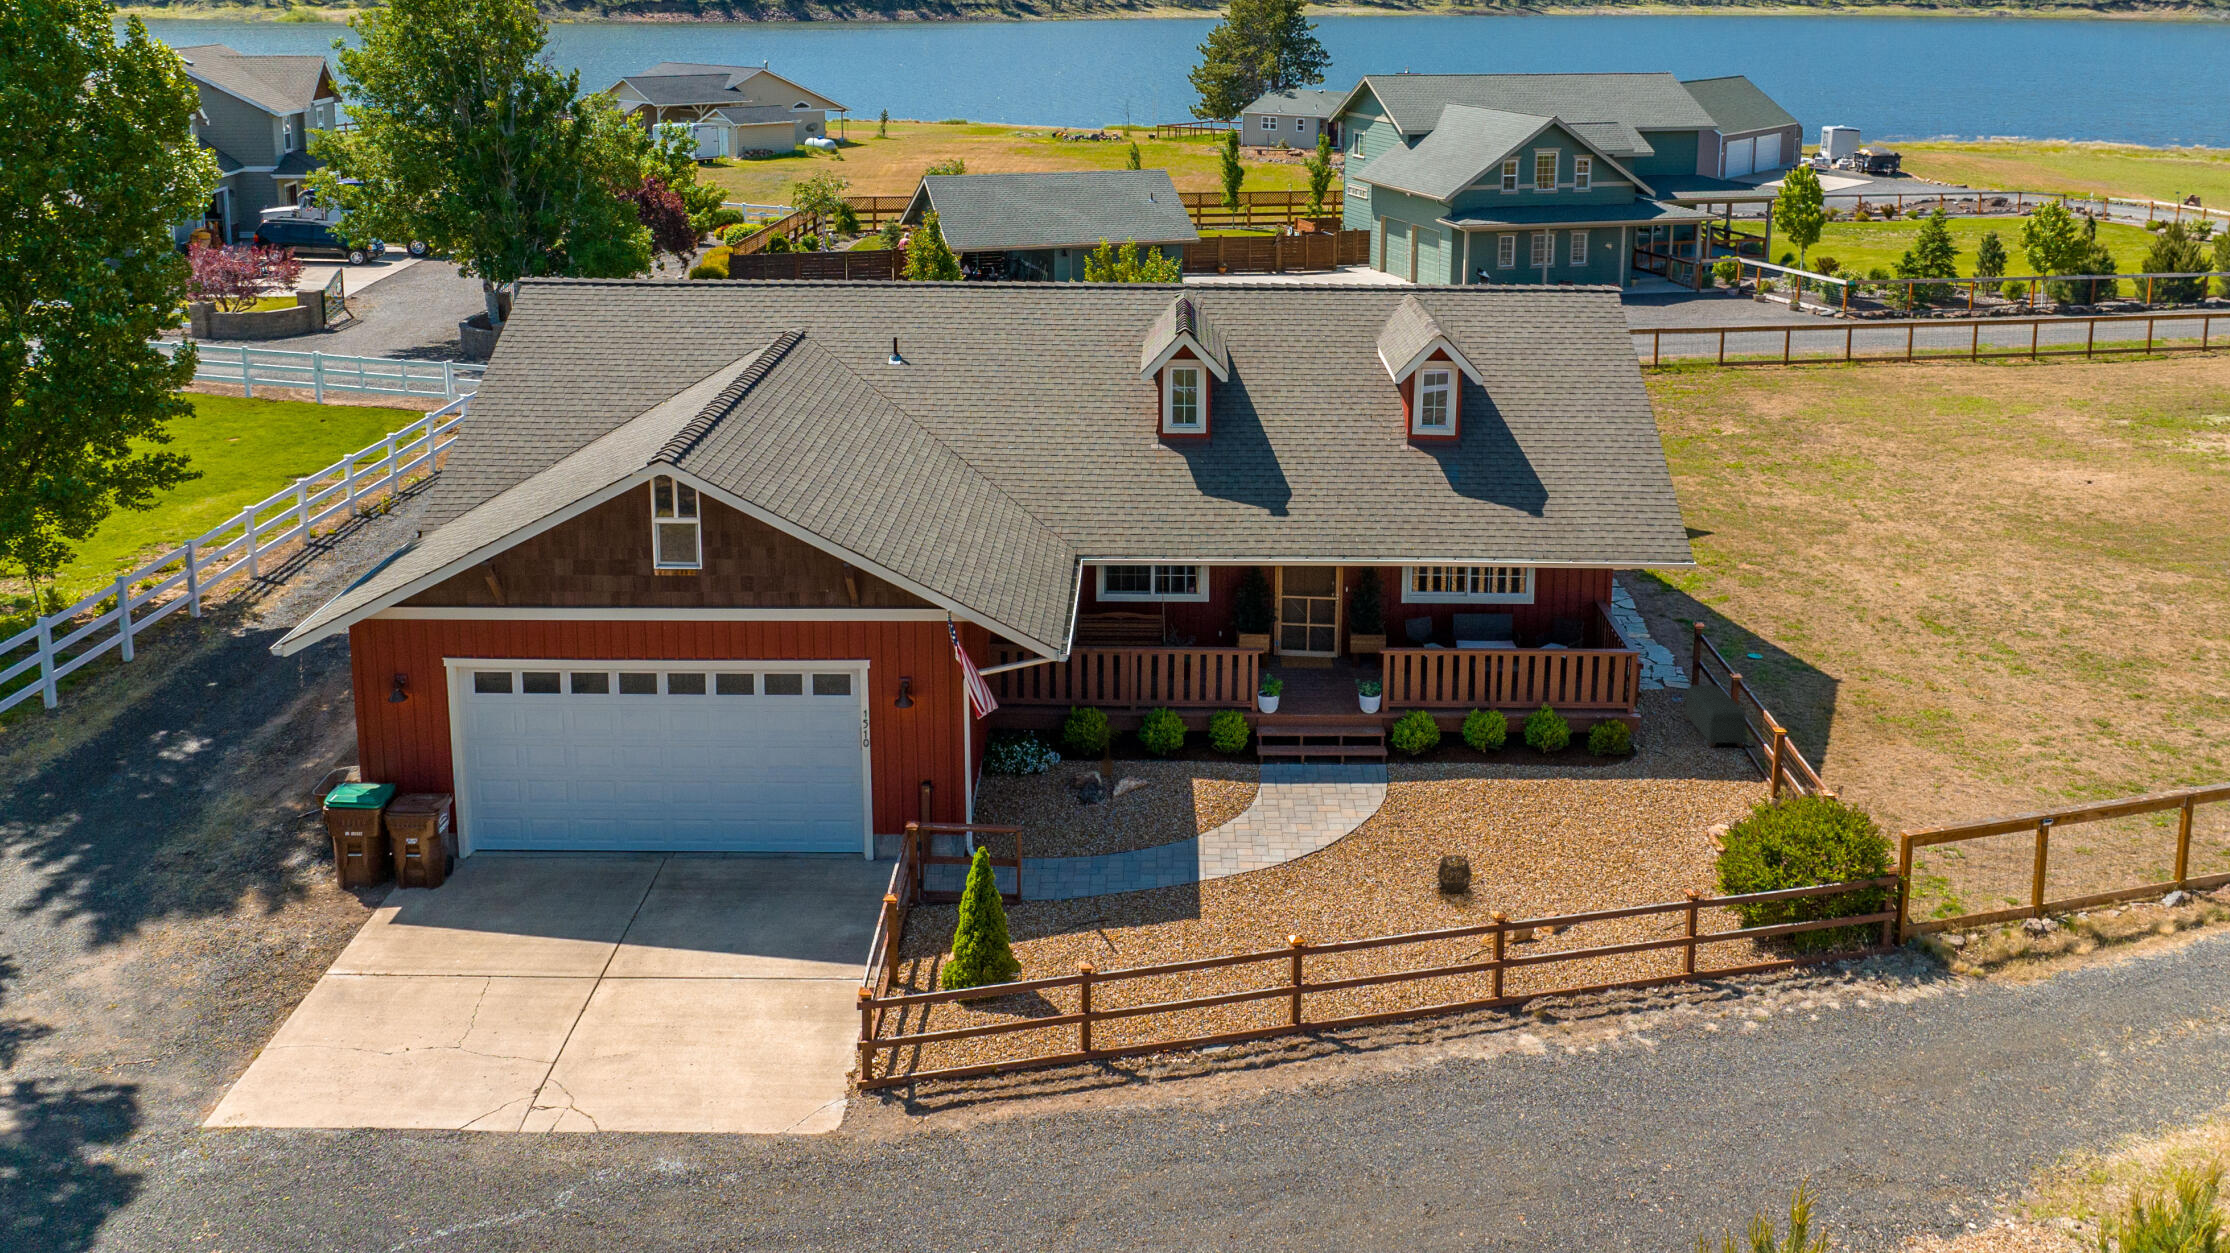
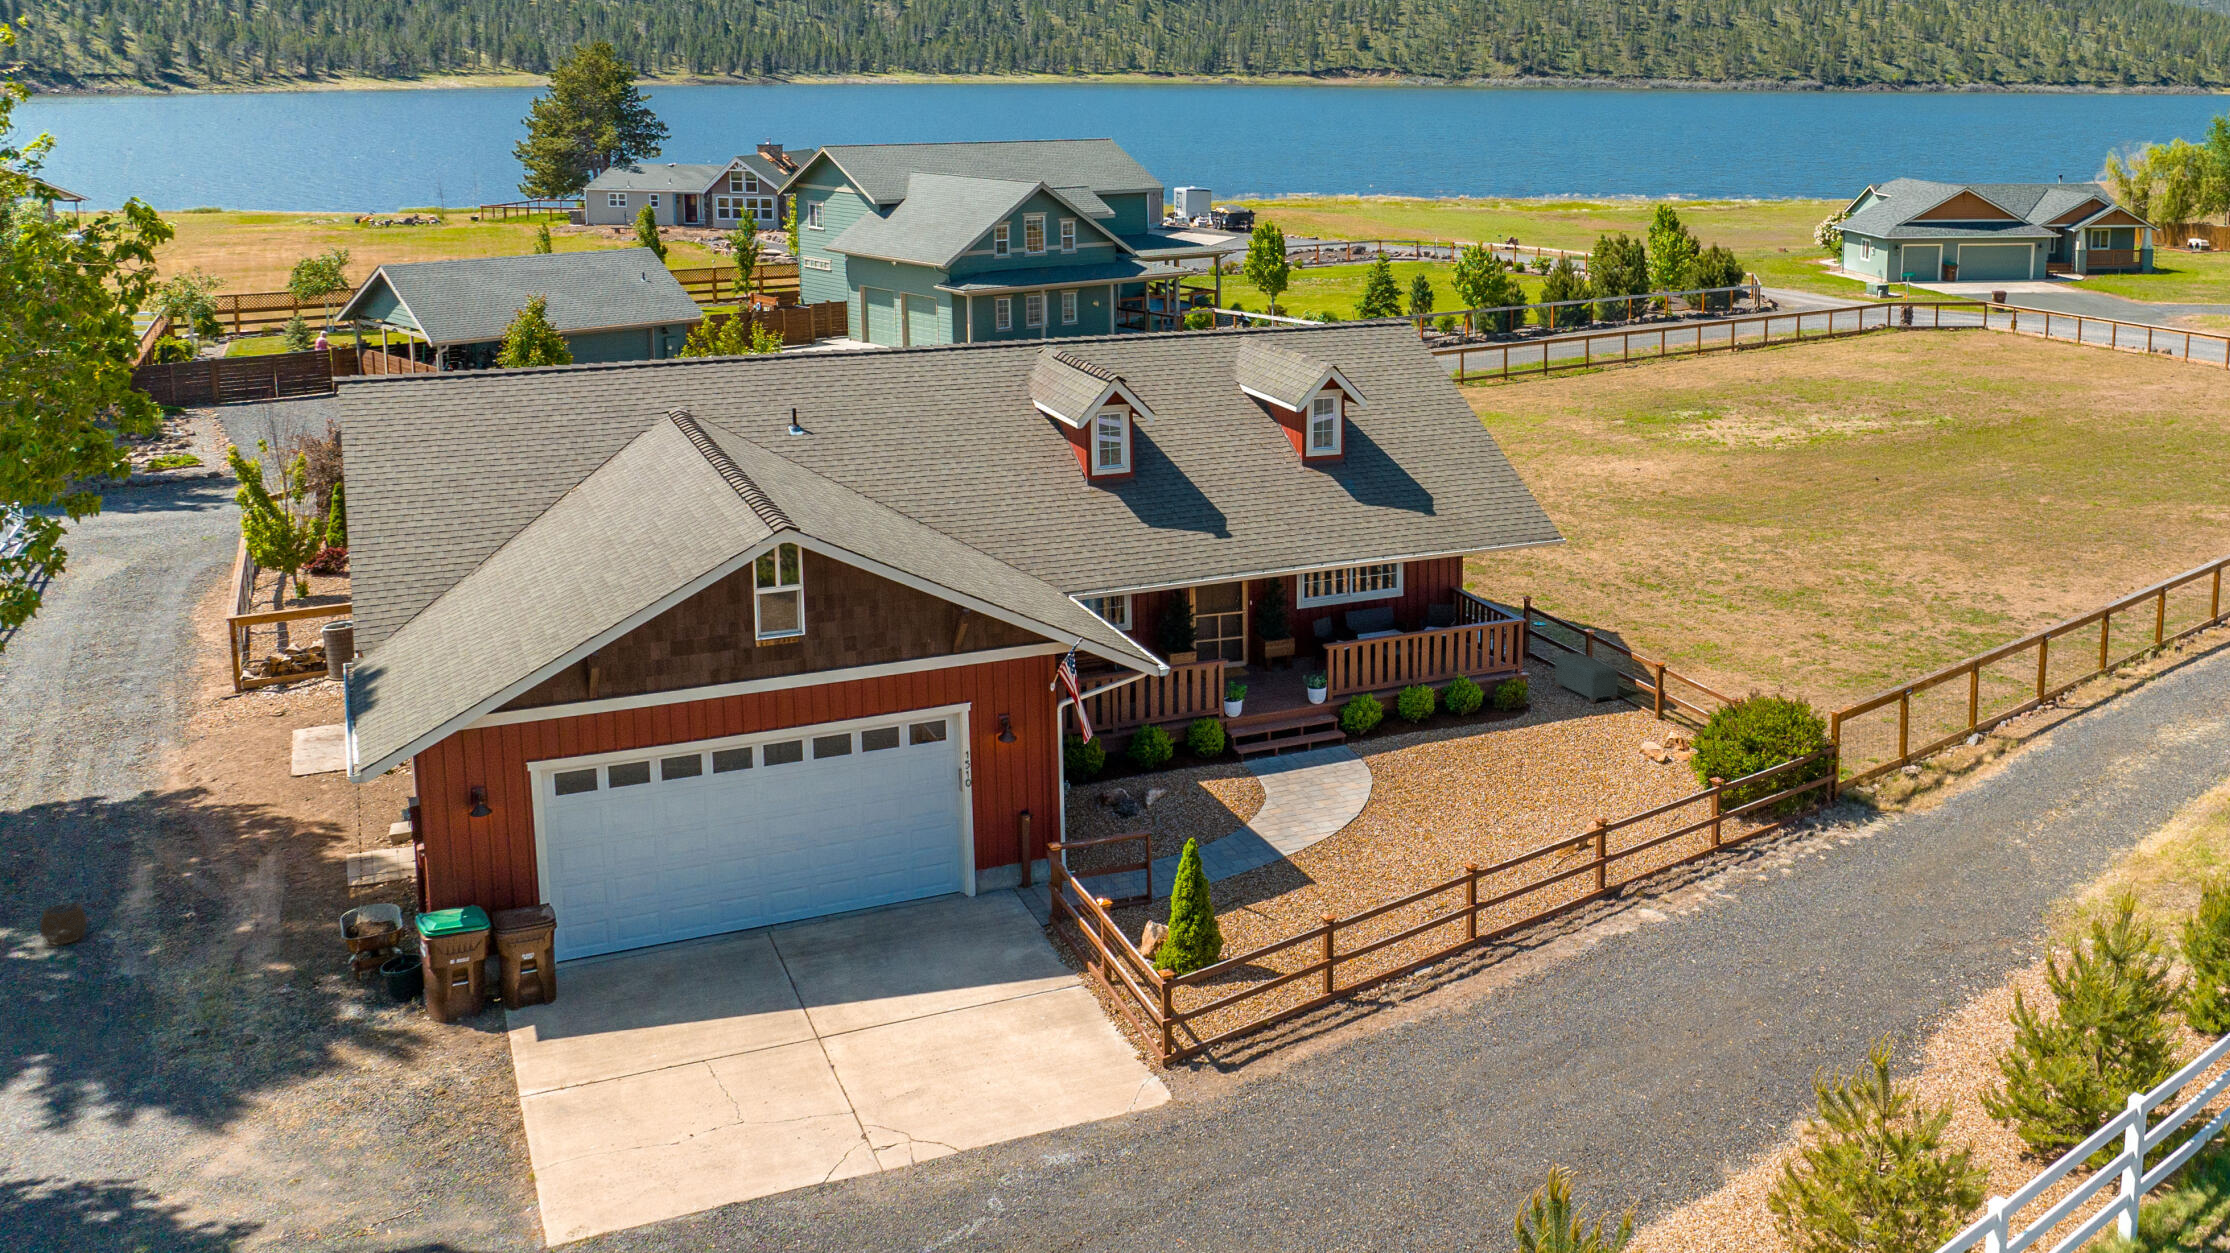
potted plant: present [1097,725,1121,776] -> none [1089,756,1117,812]
woven basket: present [1437,855,1472,894] -> present [40,903,87,945]

